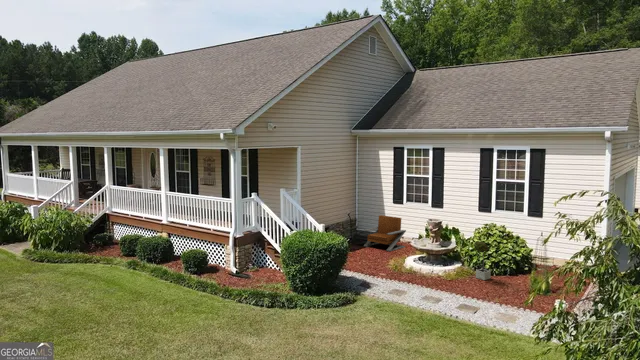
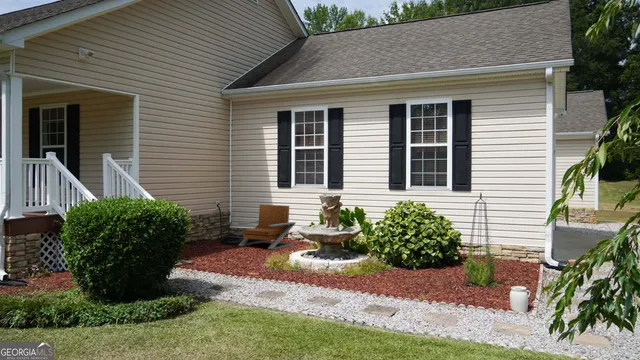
potted tree: present [474,241,491,280] -> none [385,218,409,274]

